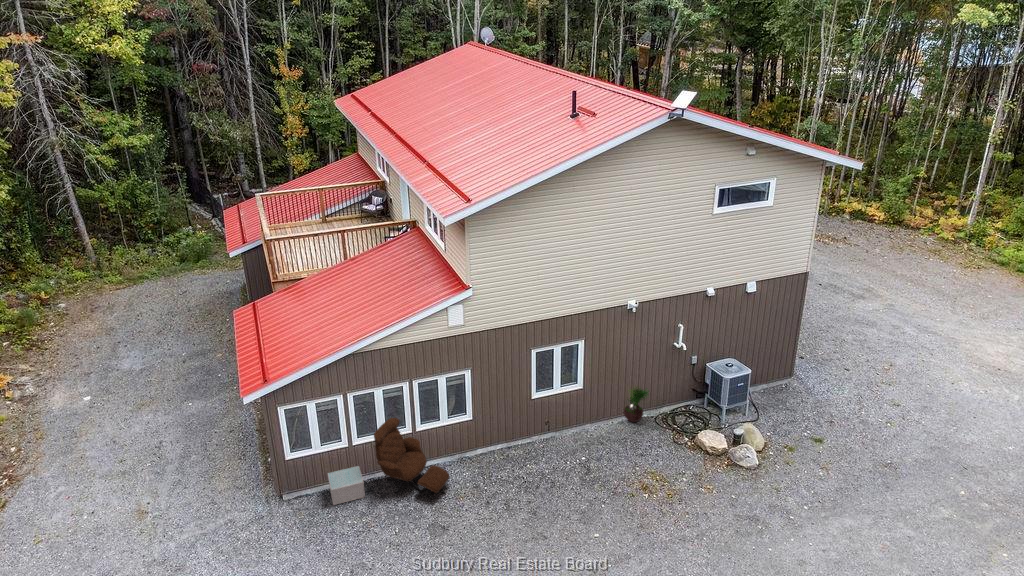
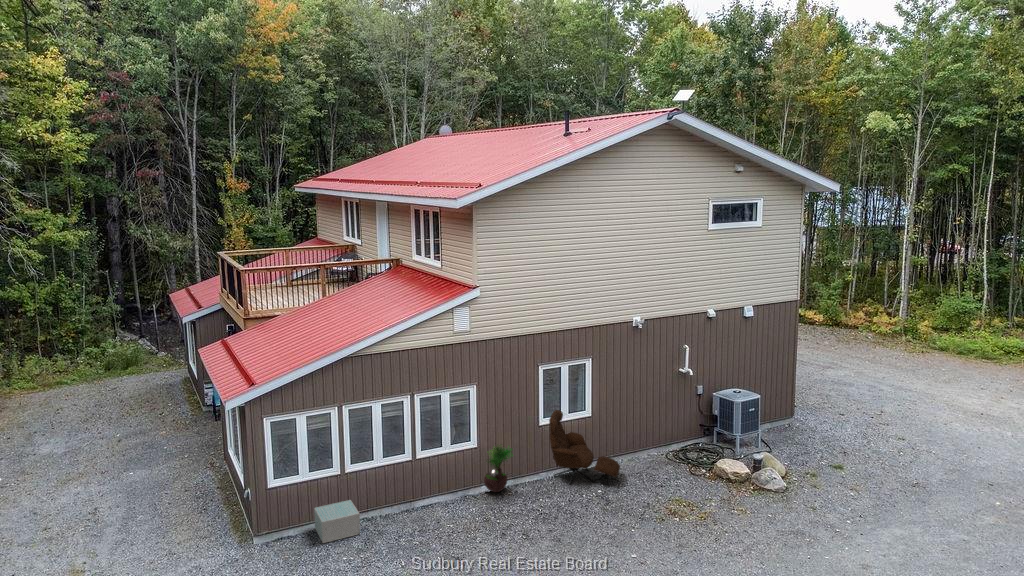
potted tree: present [624,387,648,422] -> present [484,447,512,492]
lounge chair: present [374,418,449,499] -> present [549,410,620,486]

